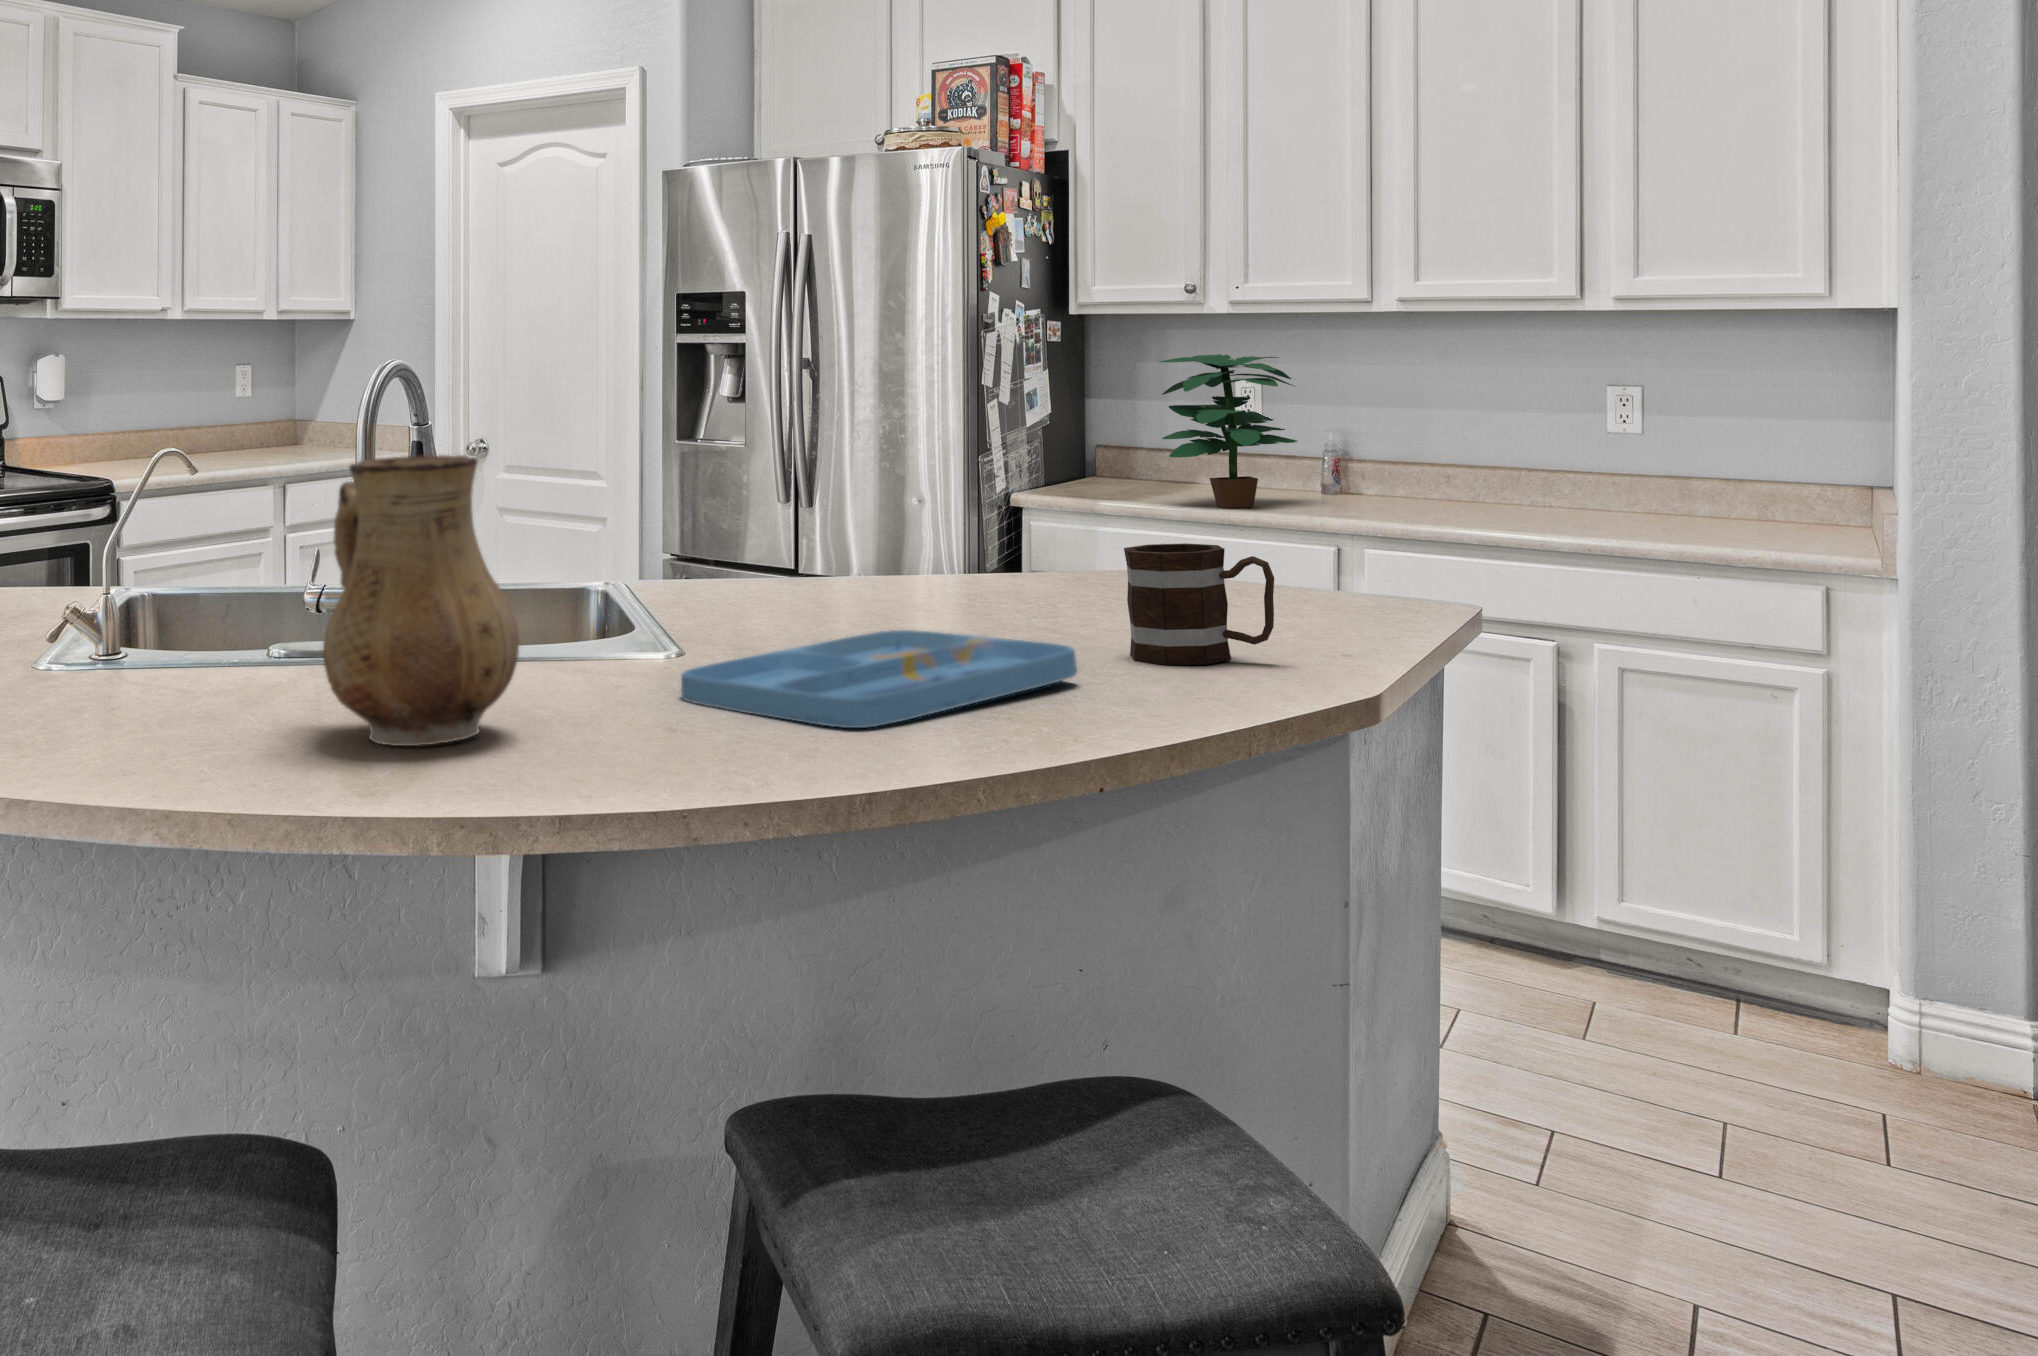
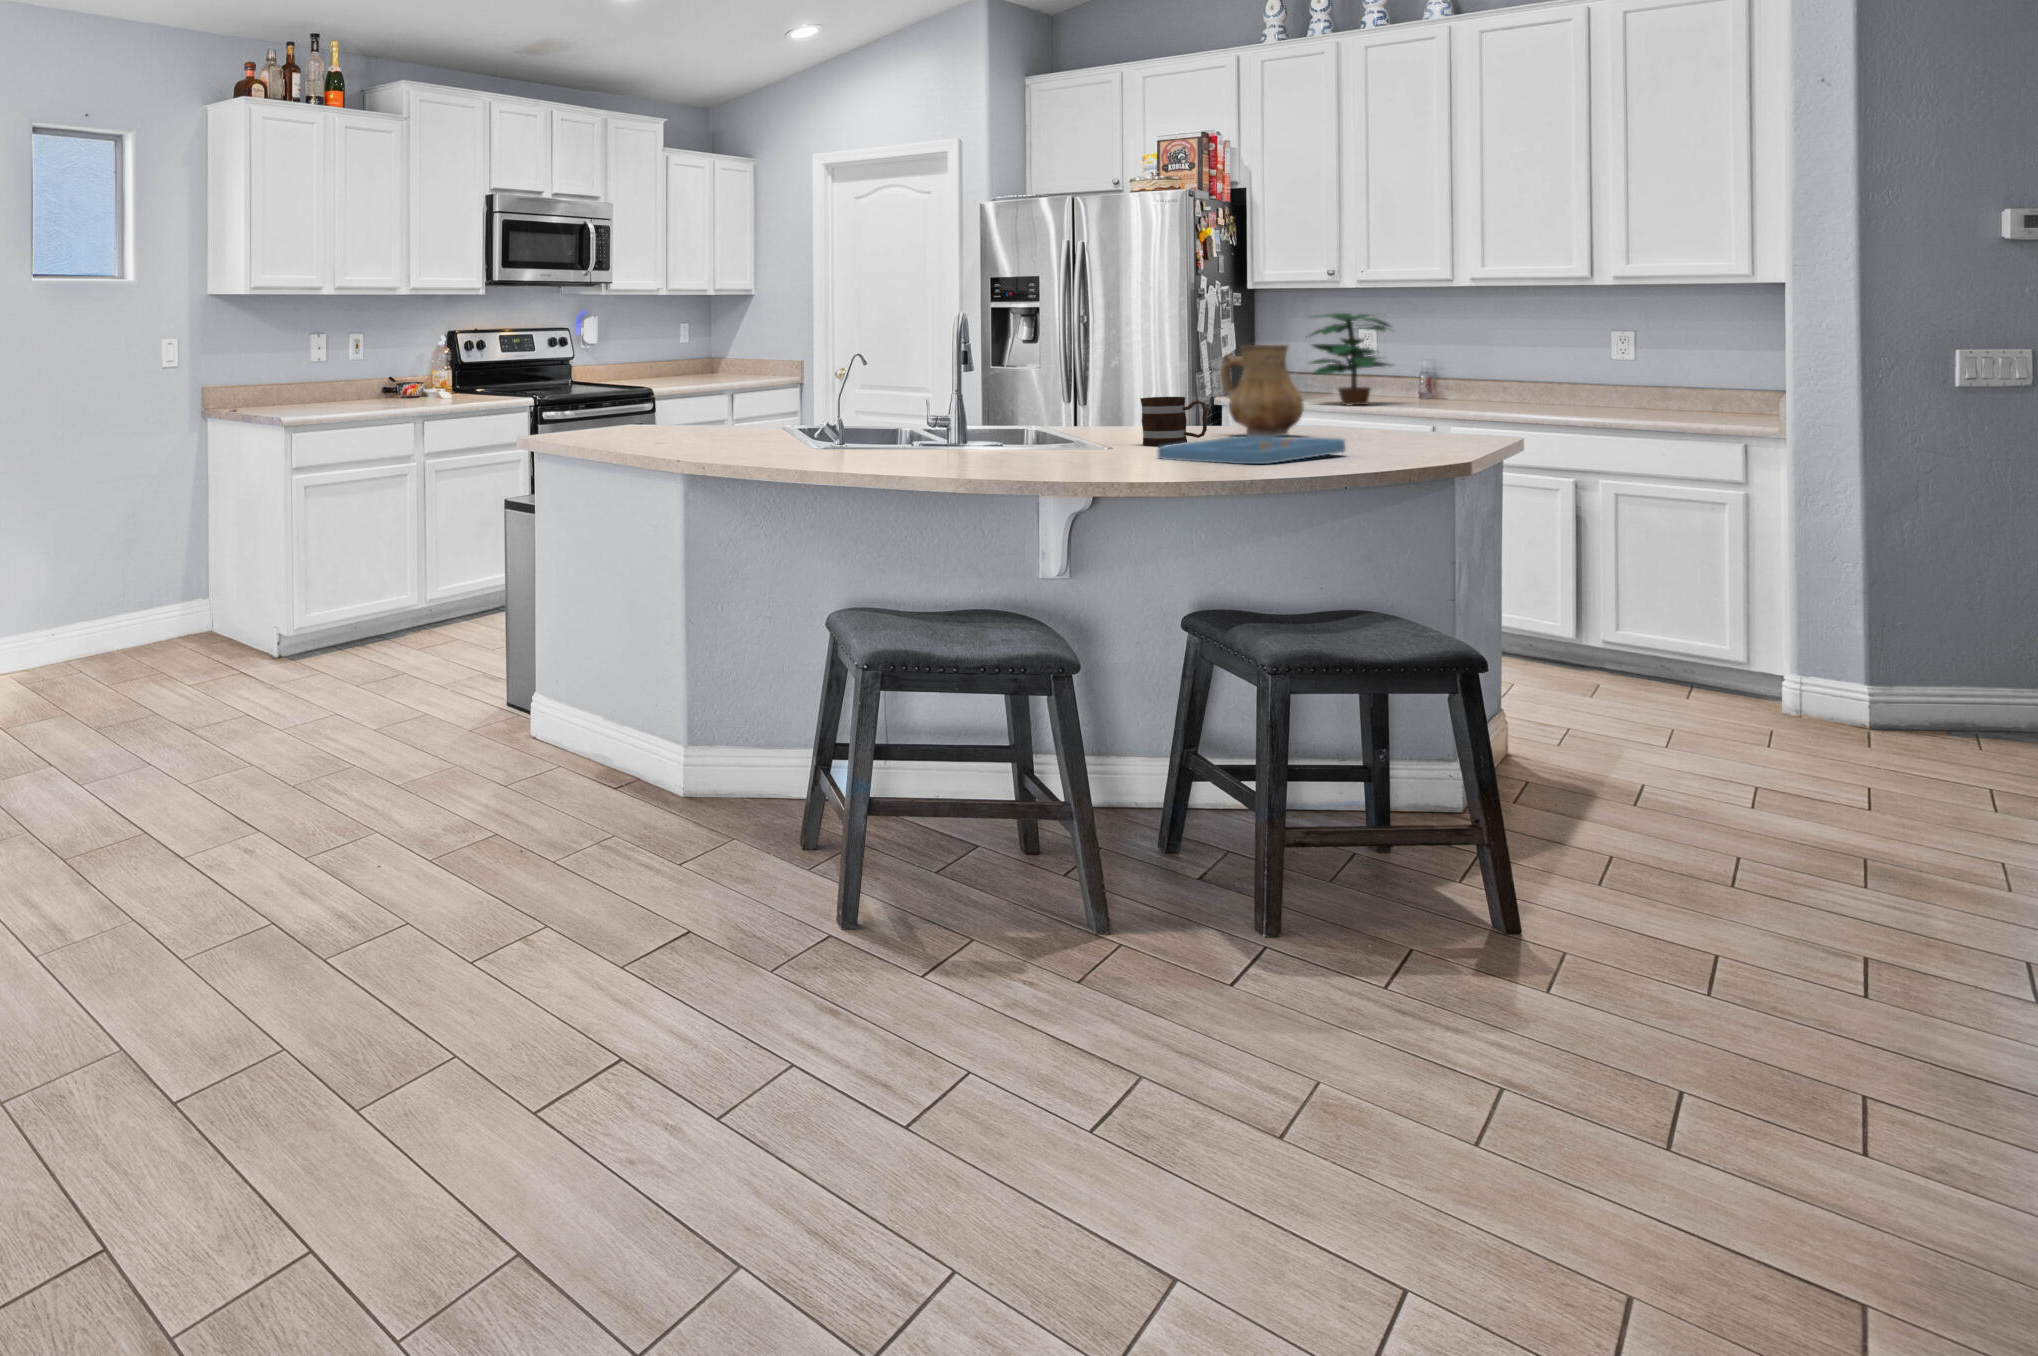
ceramic pitcher: present [323,455,519,746] -> present [1220,345,1304,437]
mug: present [1124,543,1274,665] -> present [1140,397,1207,446]

